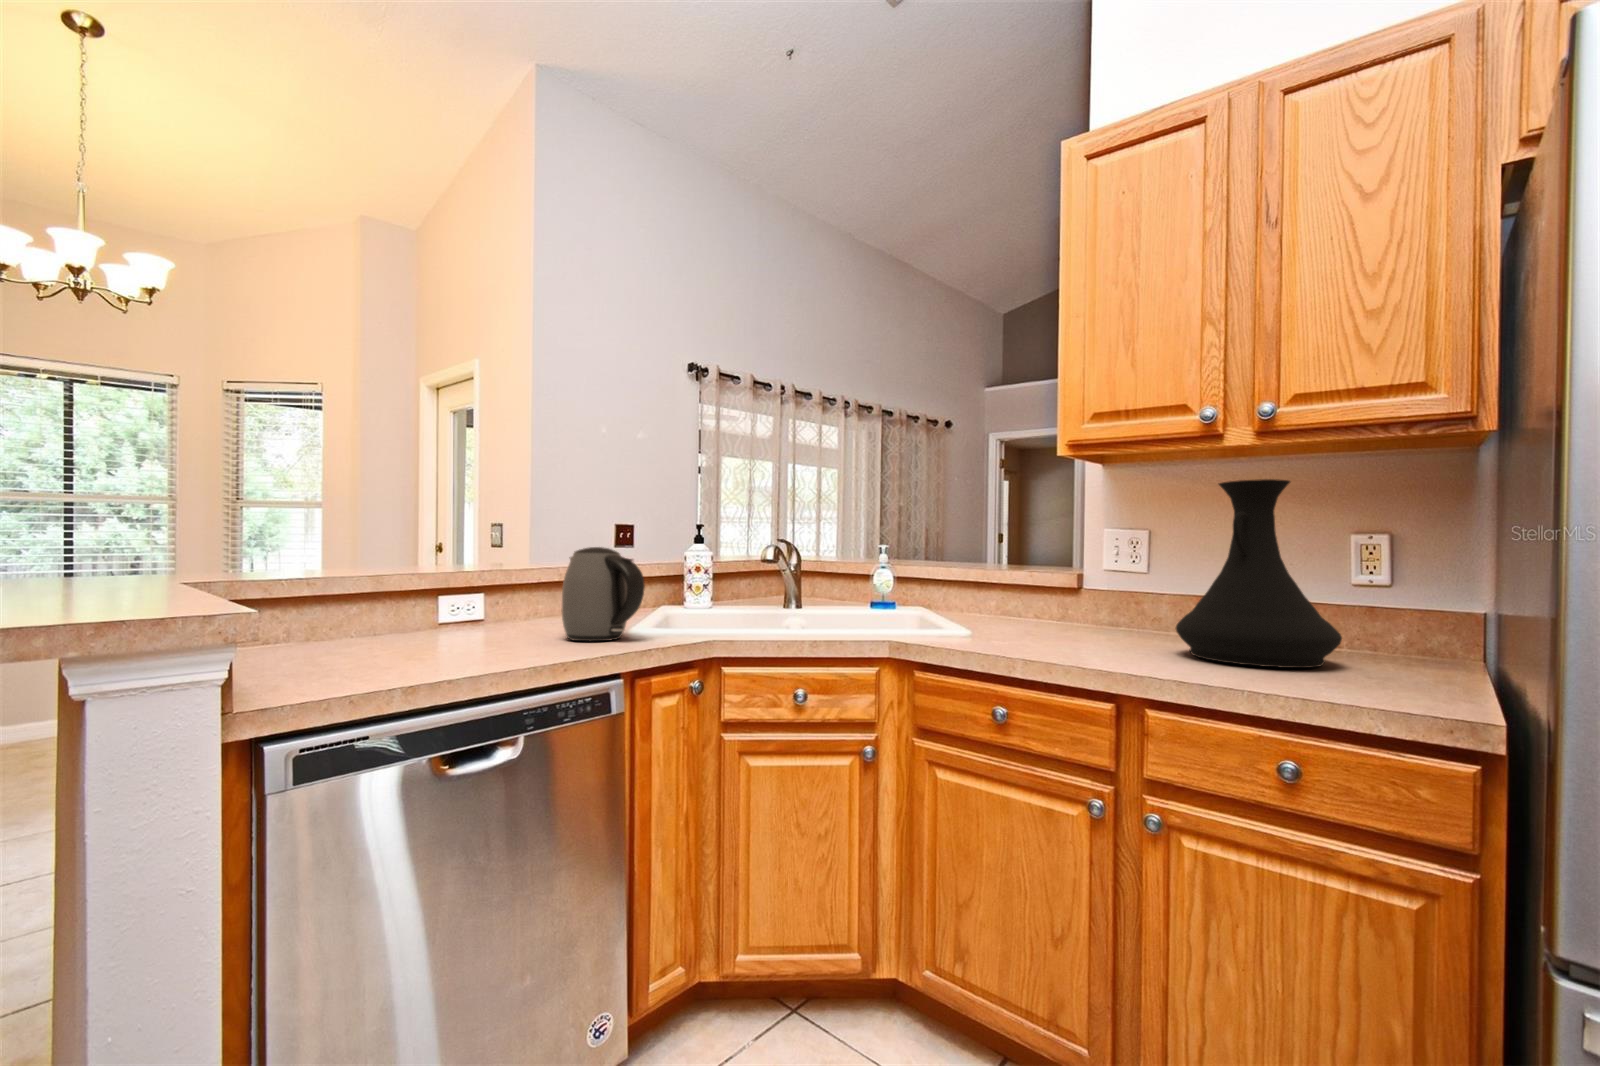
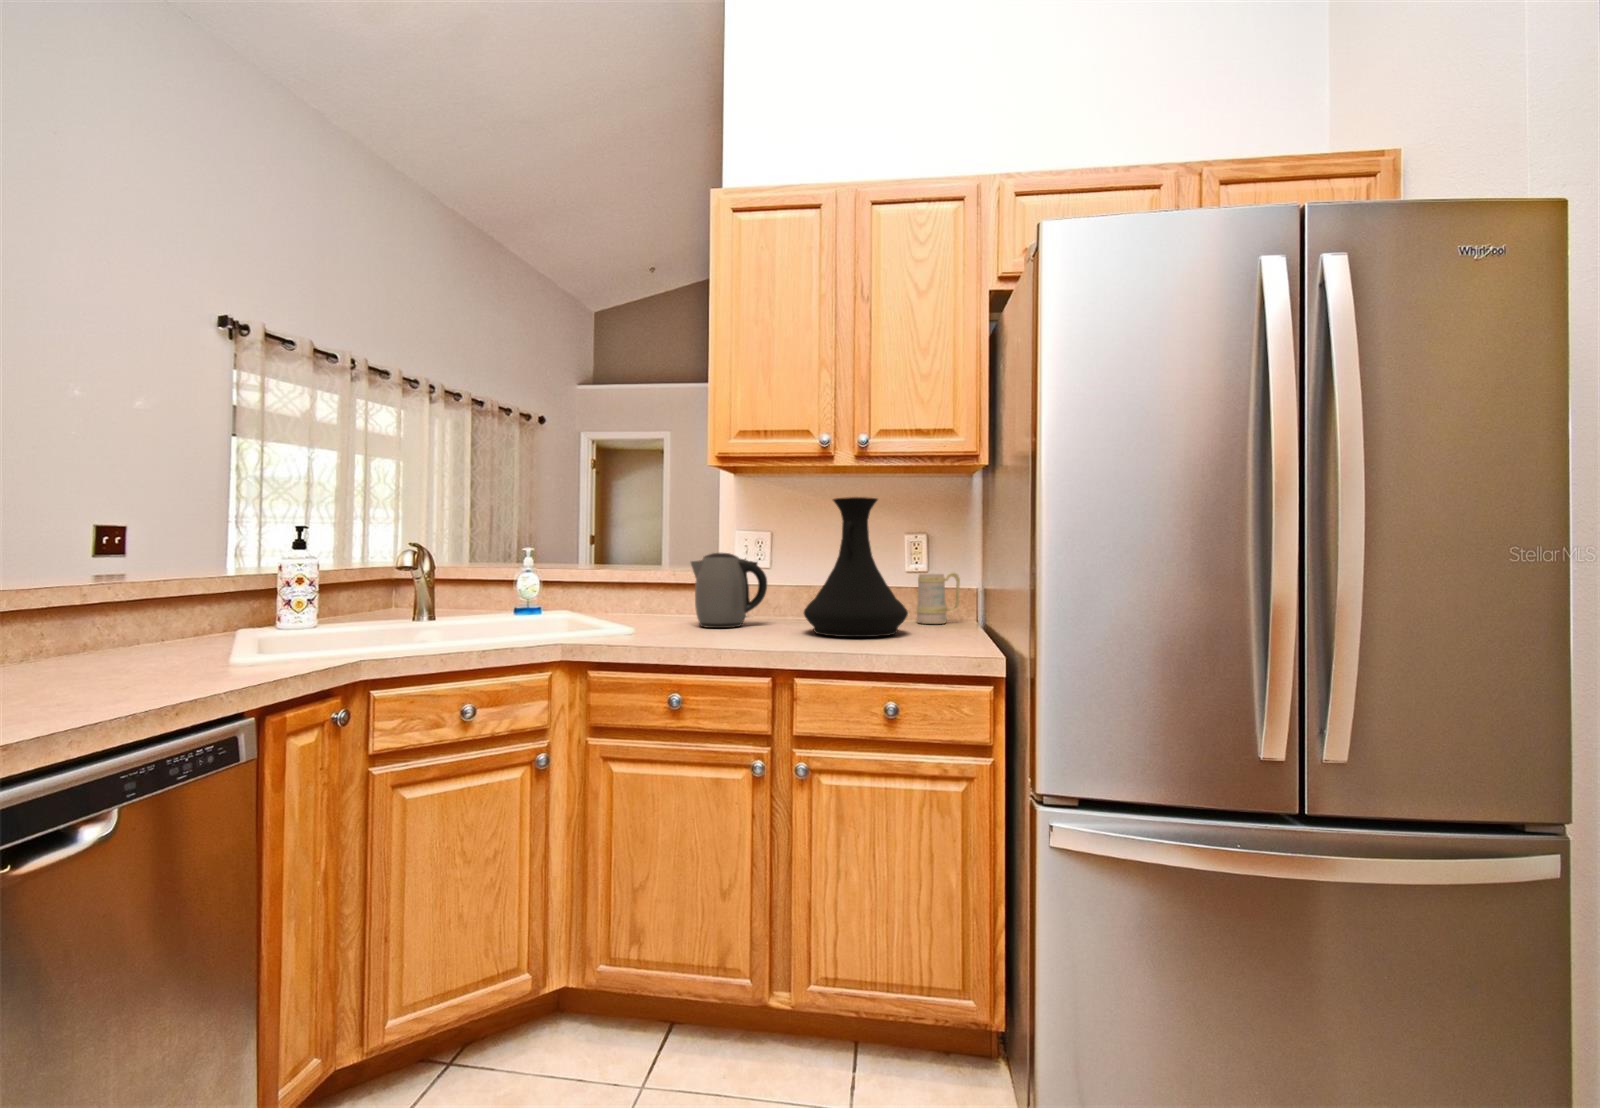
kettle: present [562,547,645,641] -> present [691,553,767,628]
mug: none [1374,585,1459,660] -> present [917,572,960,624]

